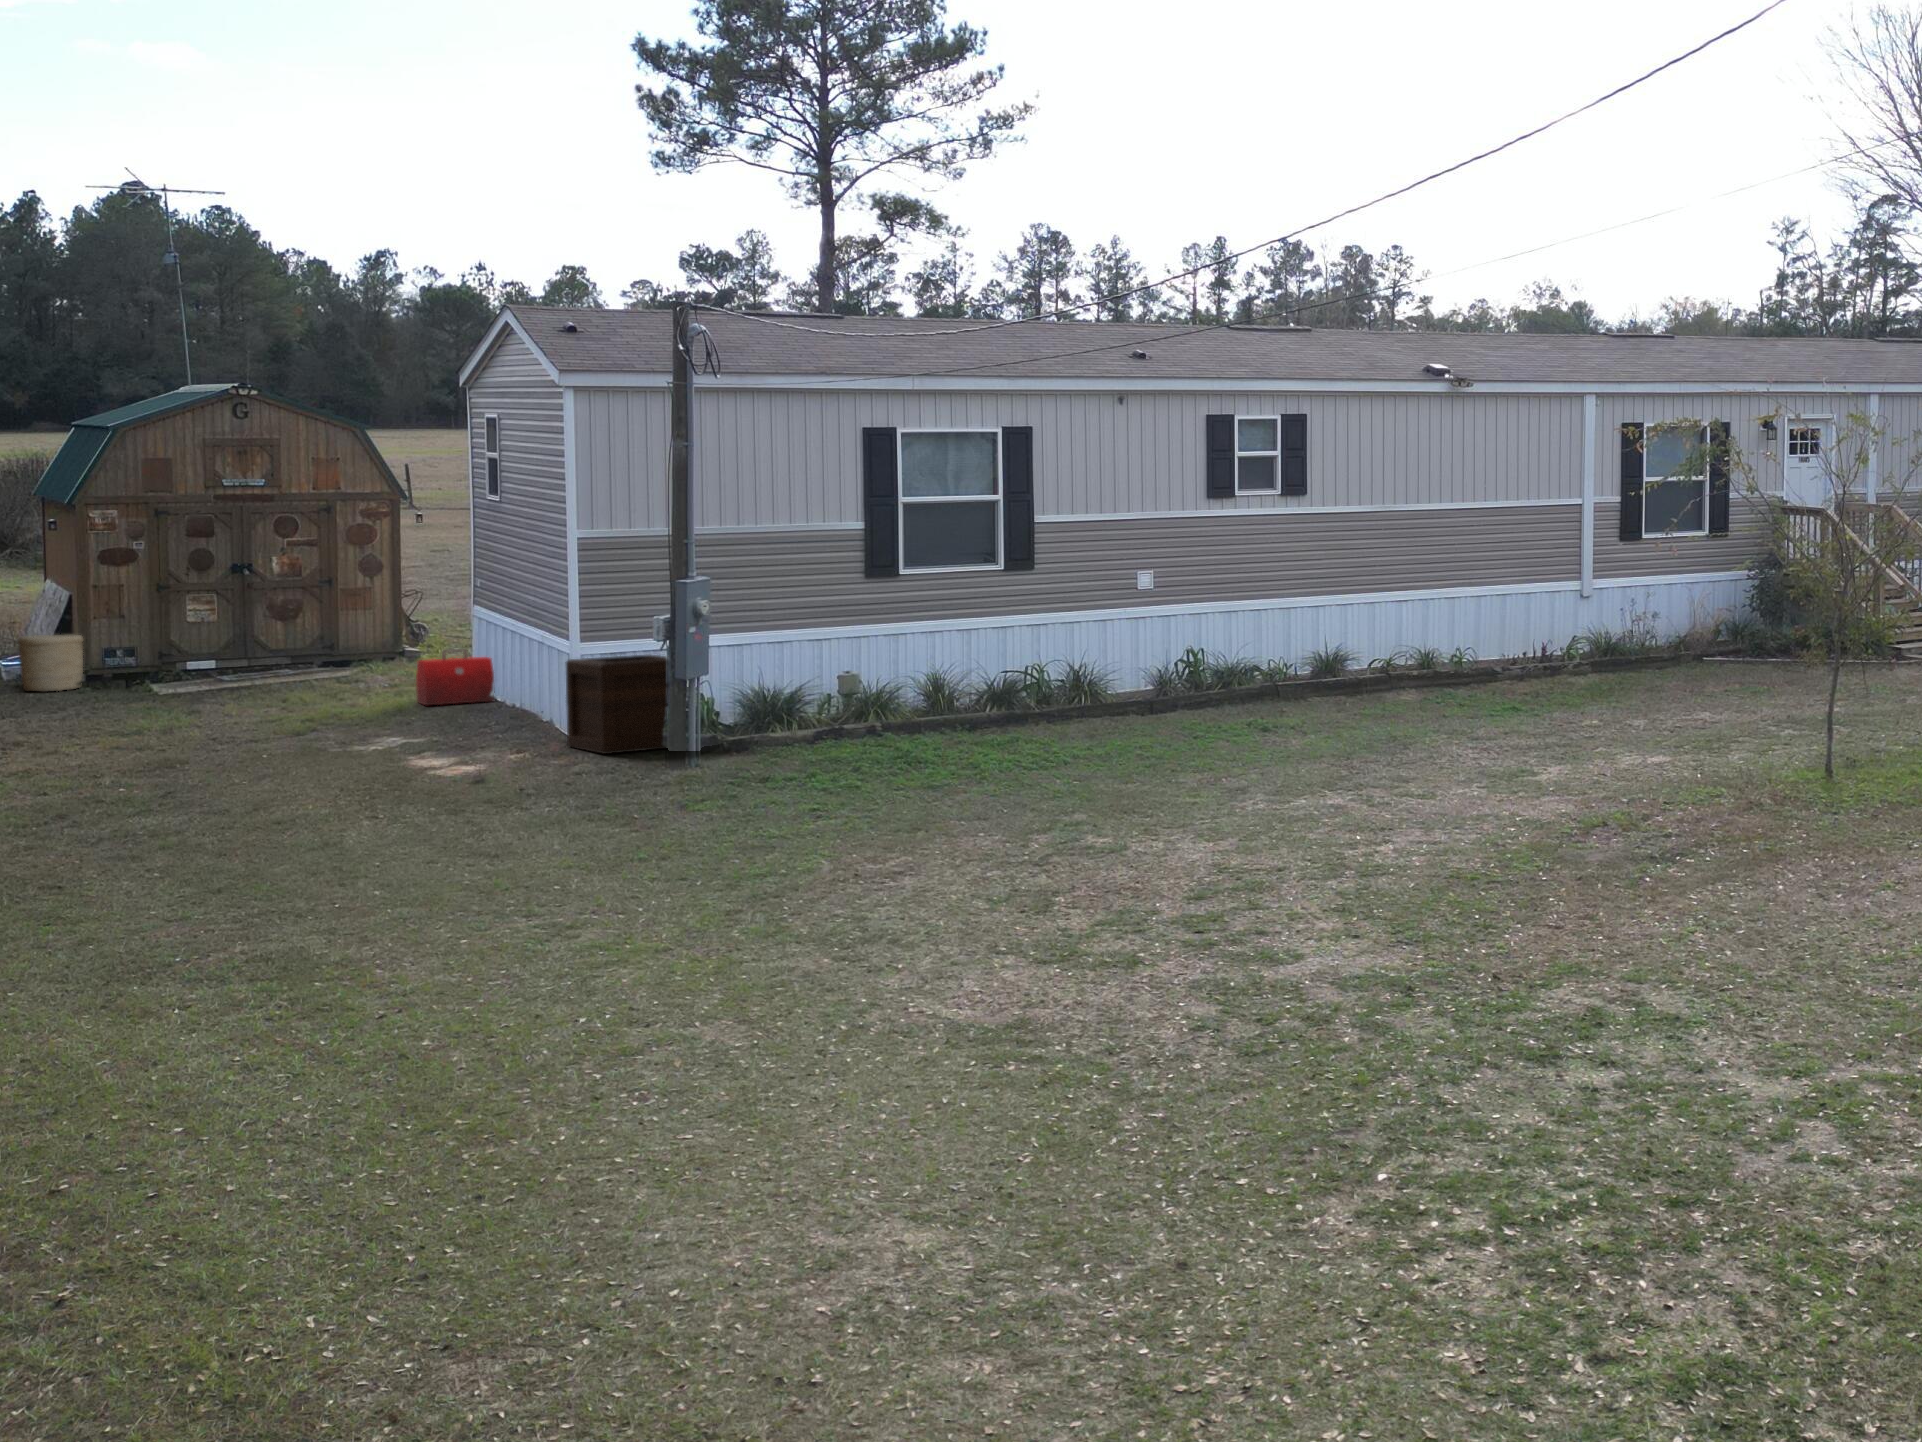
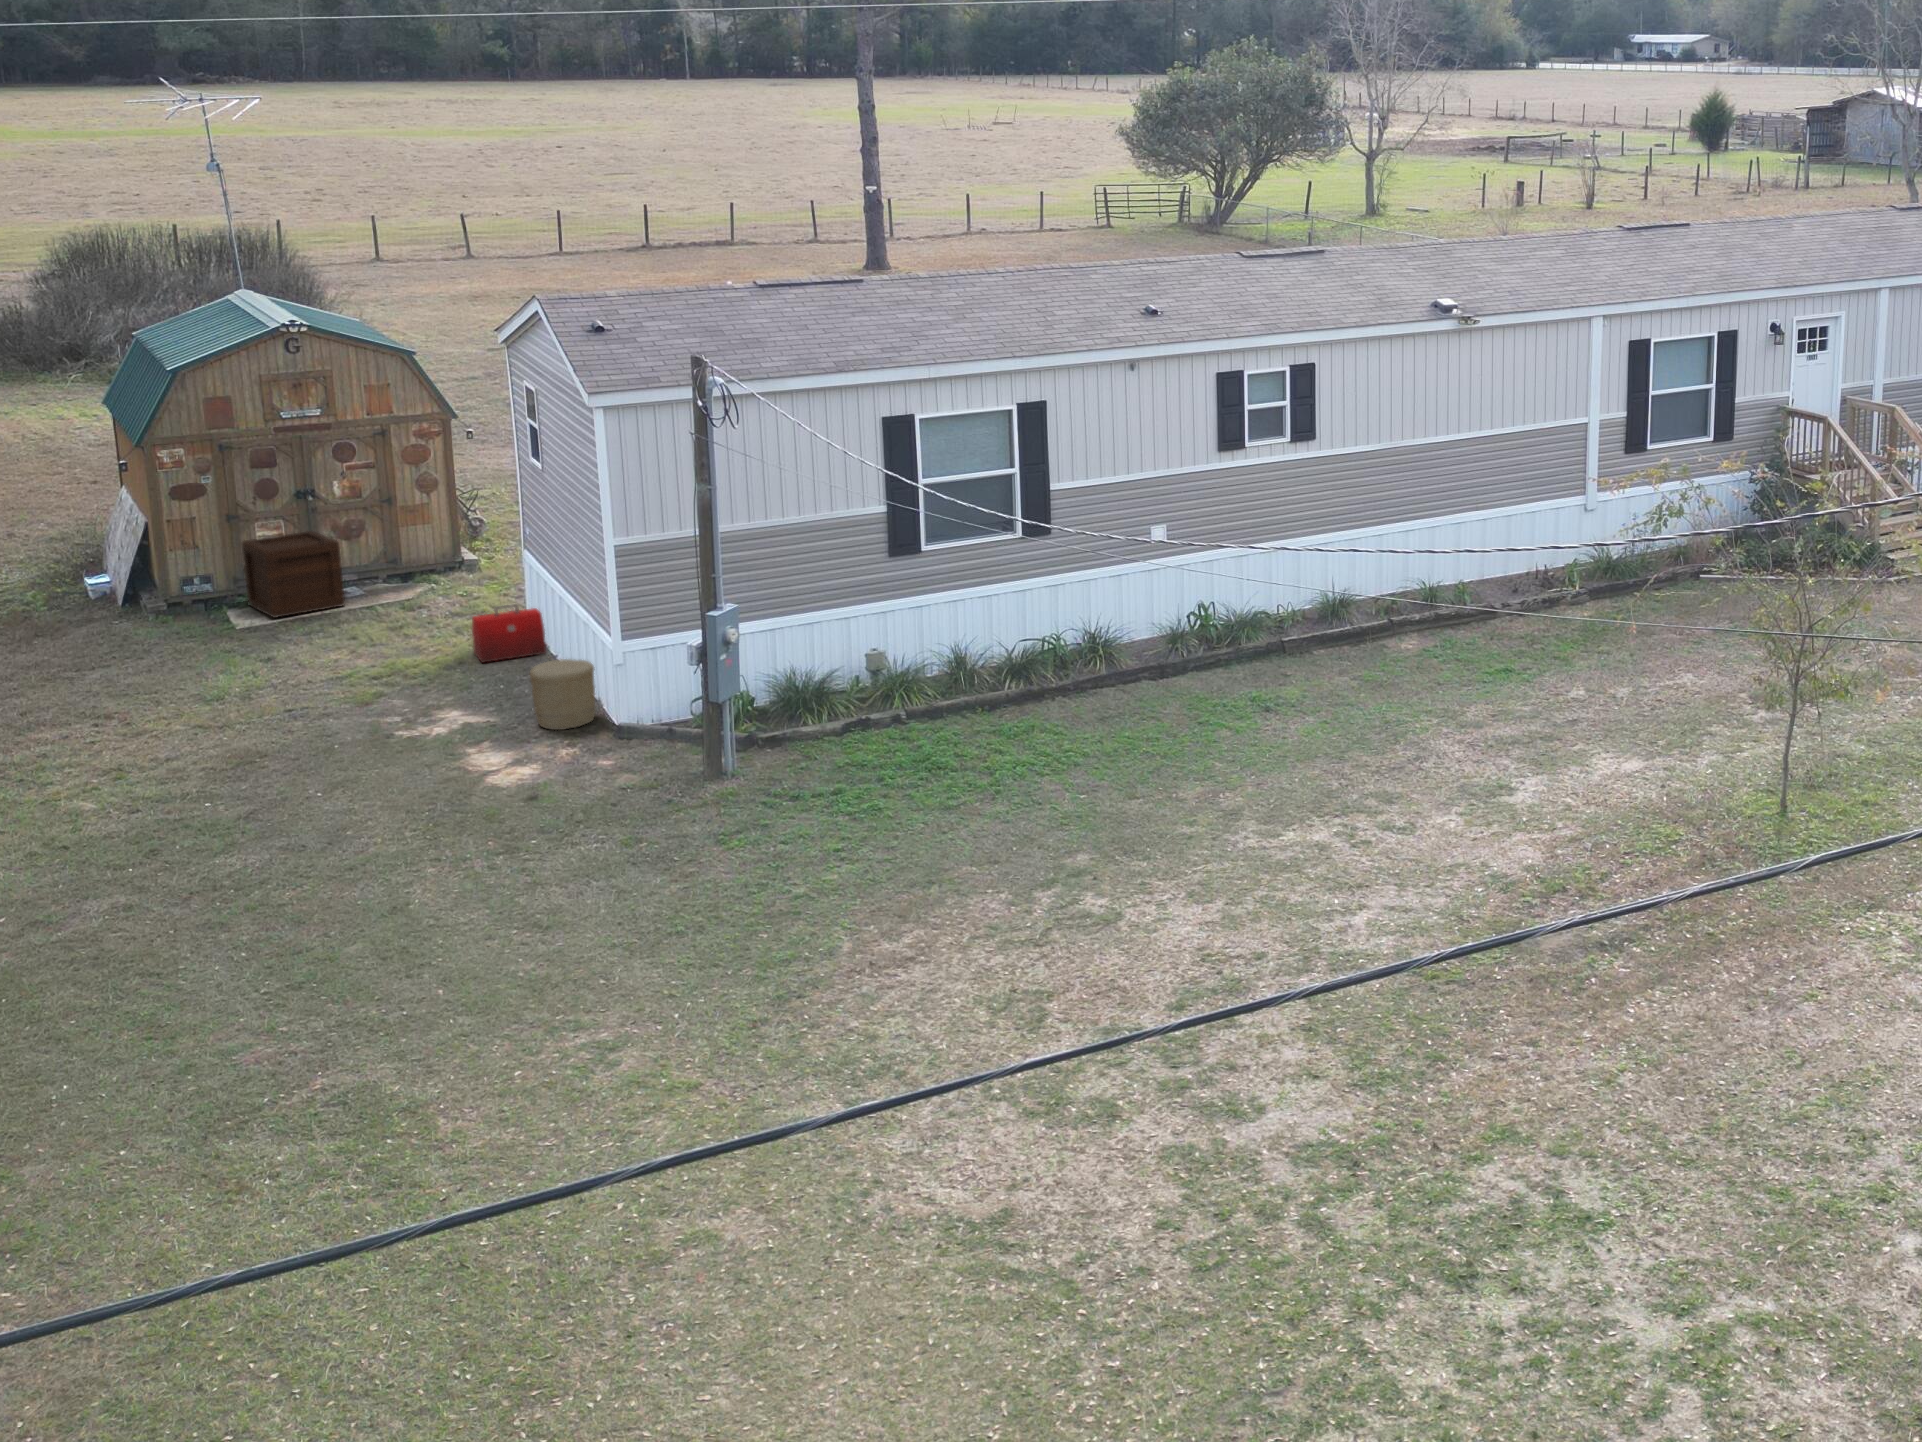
woven basket: present [18,634,83,691] -> present [530,659,595,730]
wooden crate: present [566,655,669,754] -> present [242,531,345,618]

